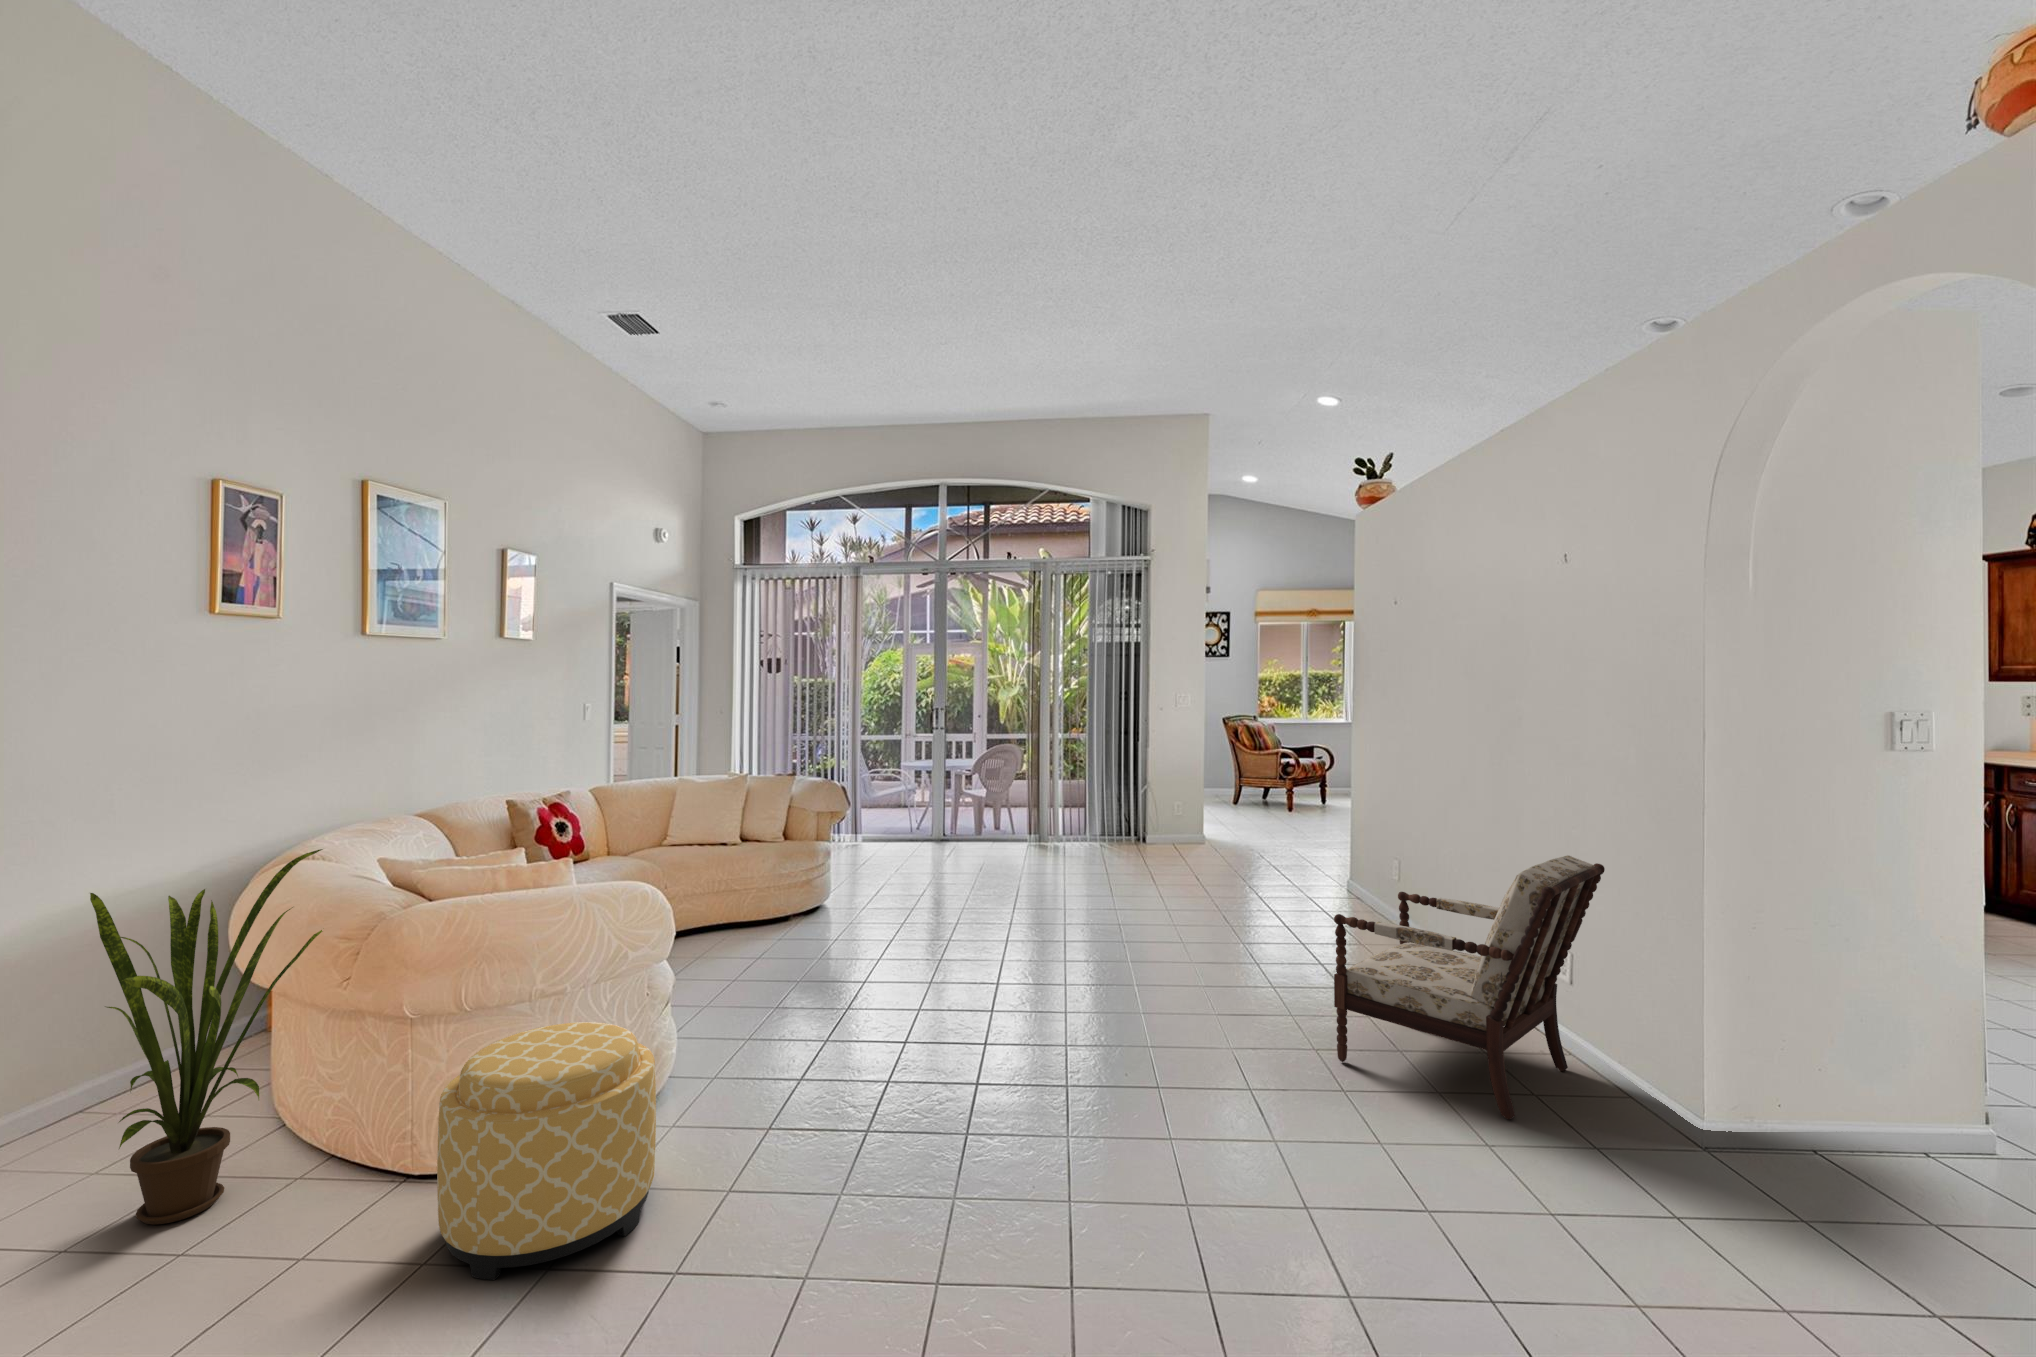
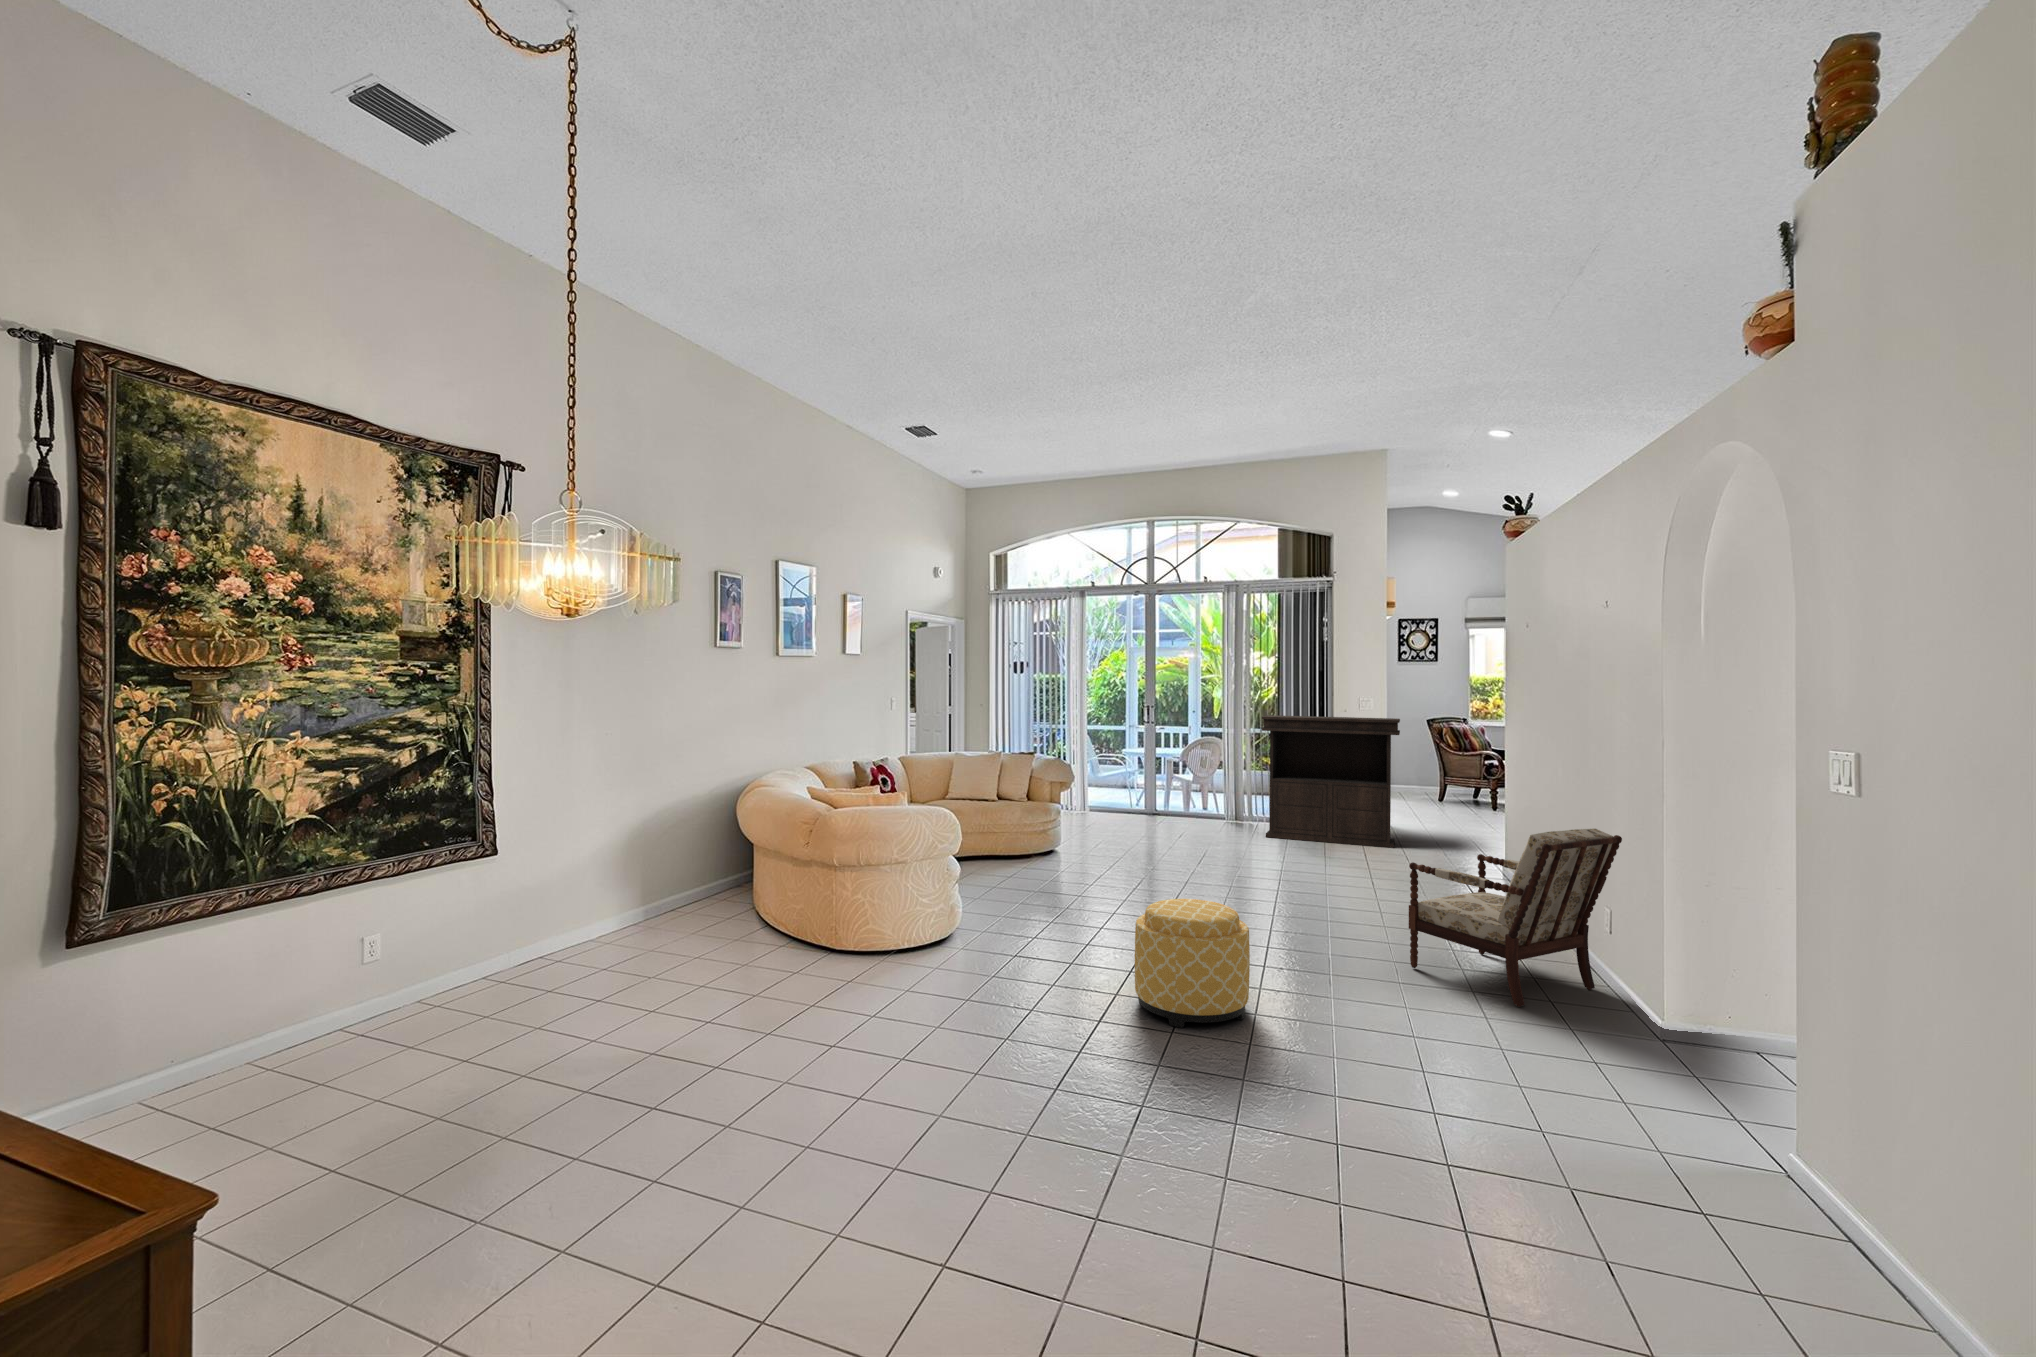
console table: none [1072,717,1227,868] -> present [1262,715,1400,848]
house plant: present [90,849,323,1225] -> none [698,779,794,961]
ottoman: present [437,1022,656,1280] -> present [1135,899,1250,1028]

